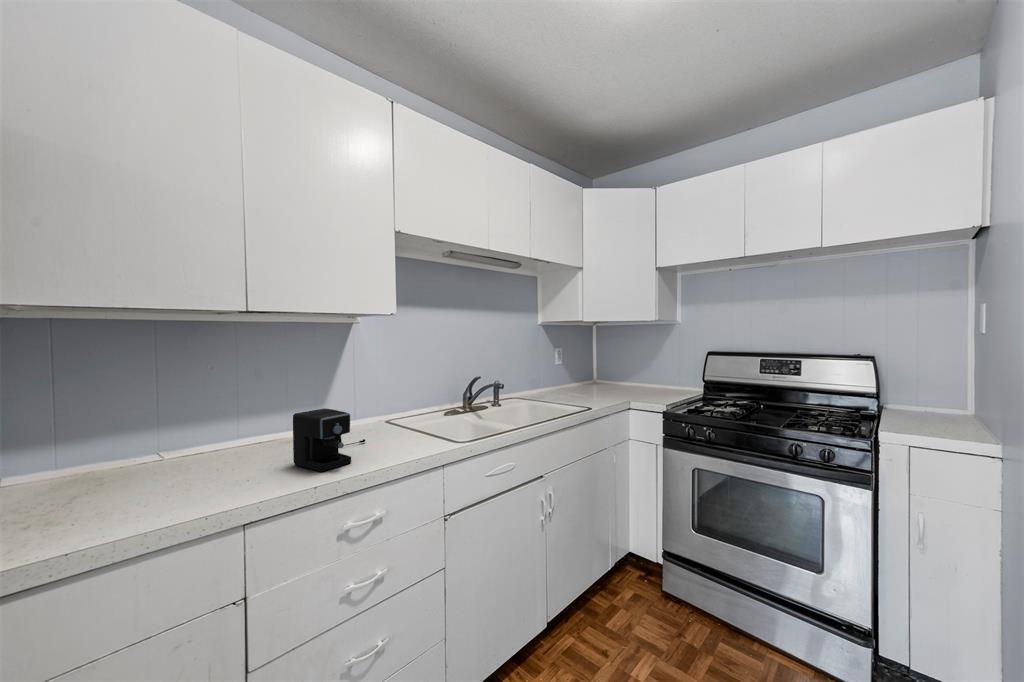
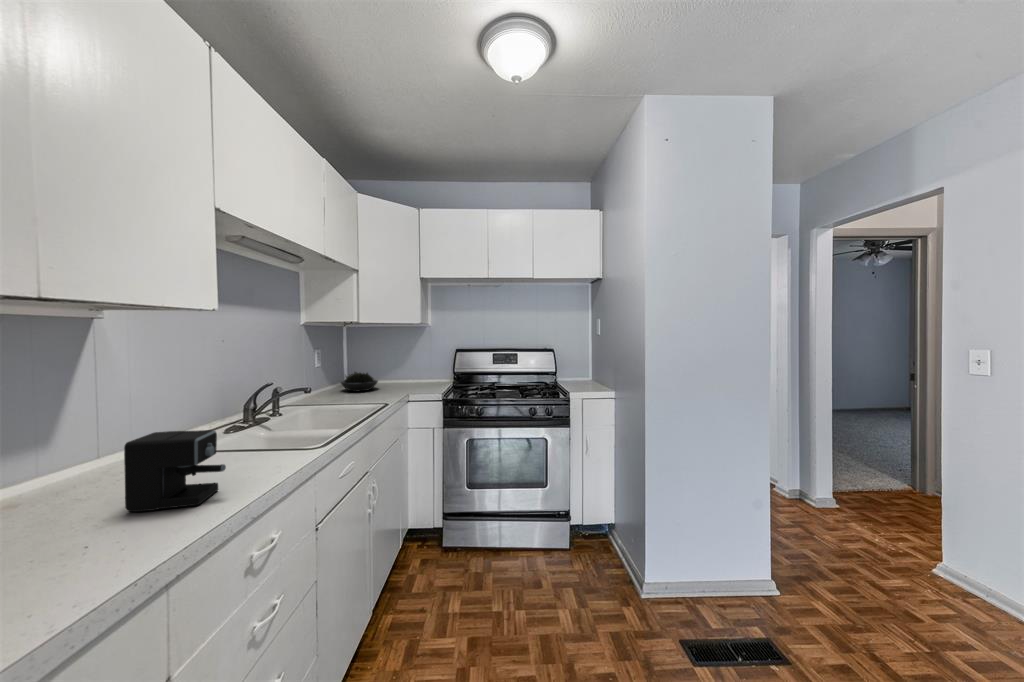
succulent plant: none [577,371,614,392] -> present [341,372,378,391]

